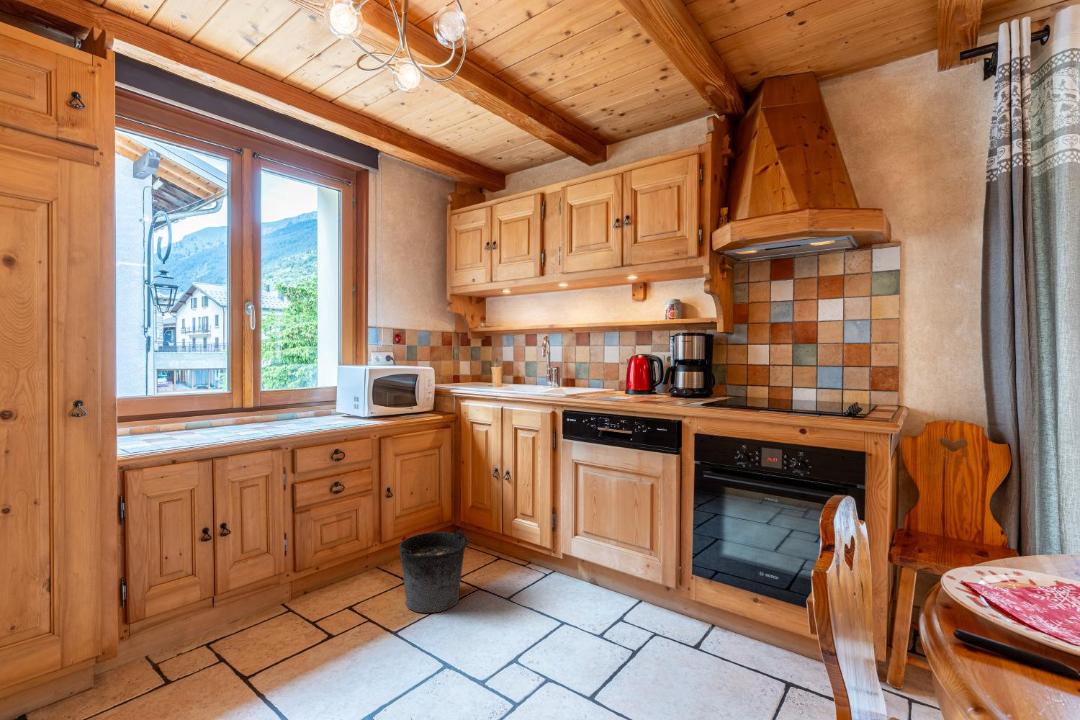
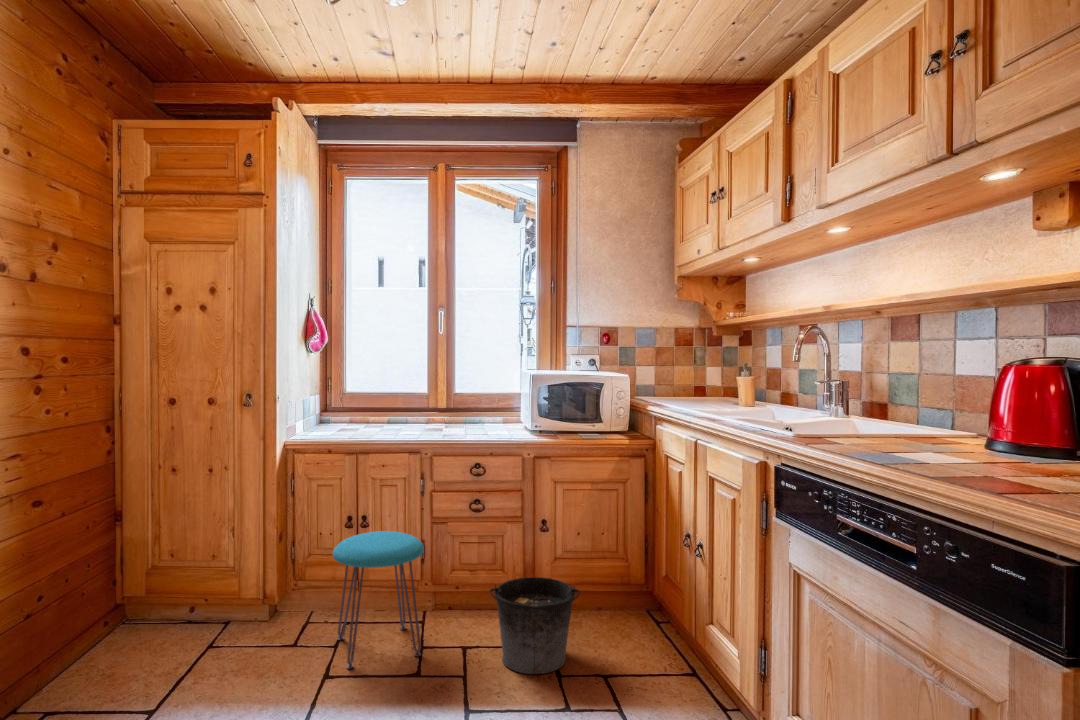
stool: none [226,527,338,677] -> present [333,531,424,669]

